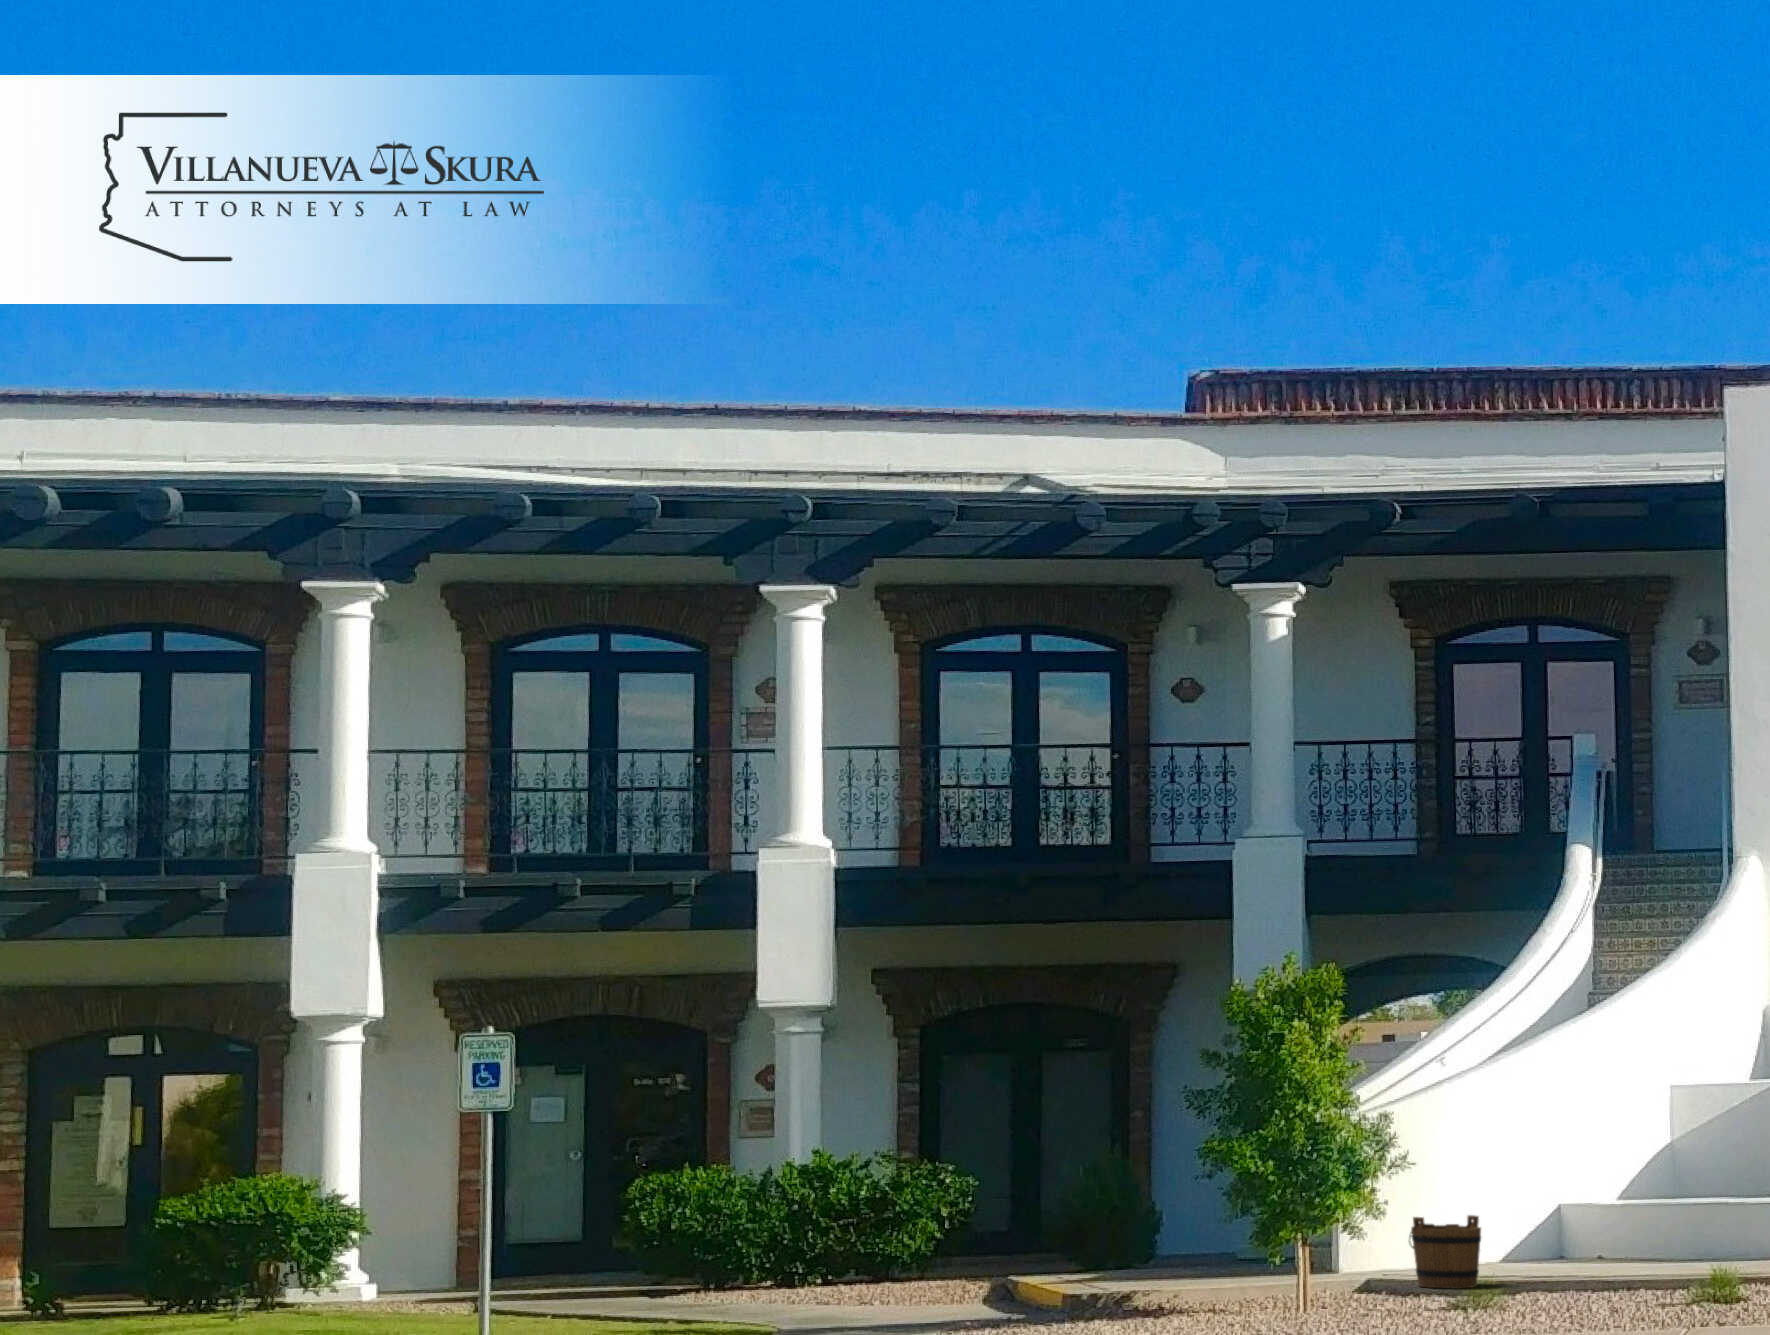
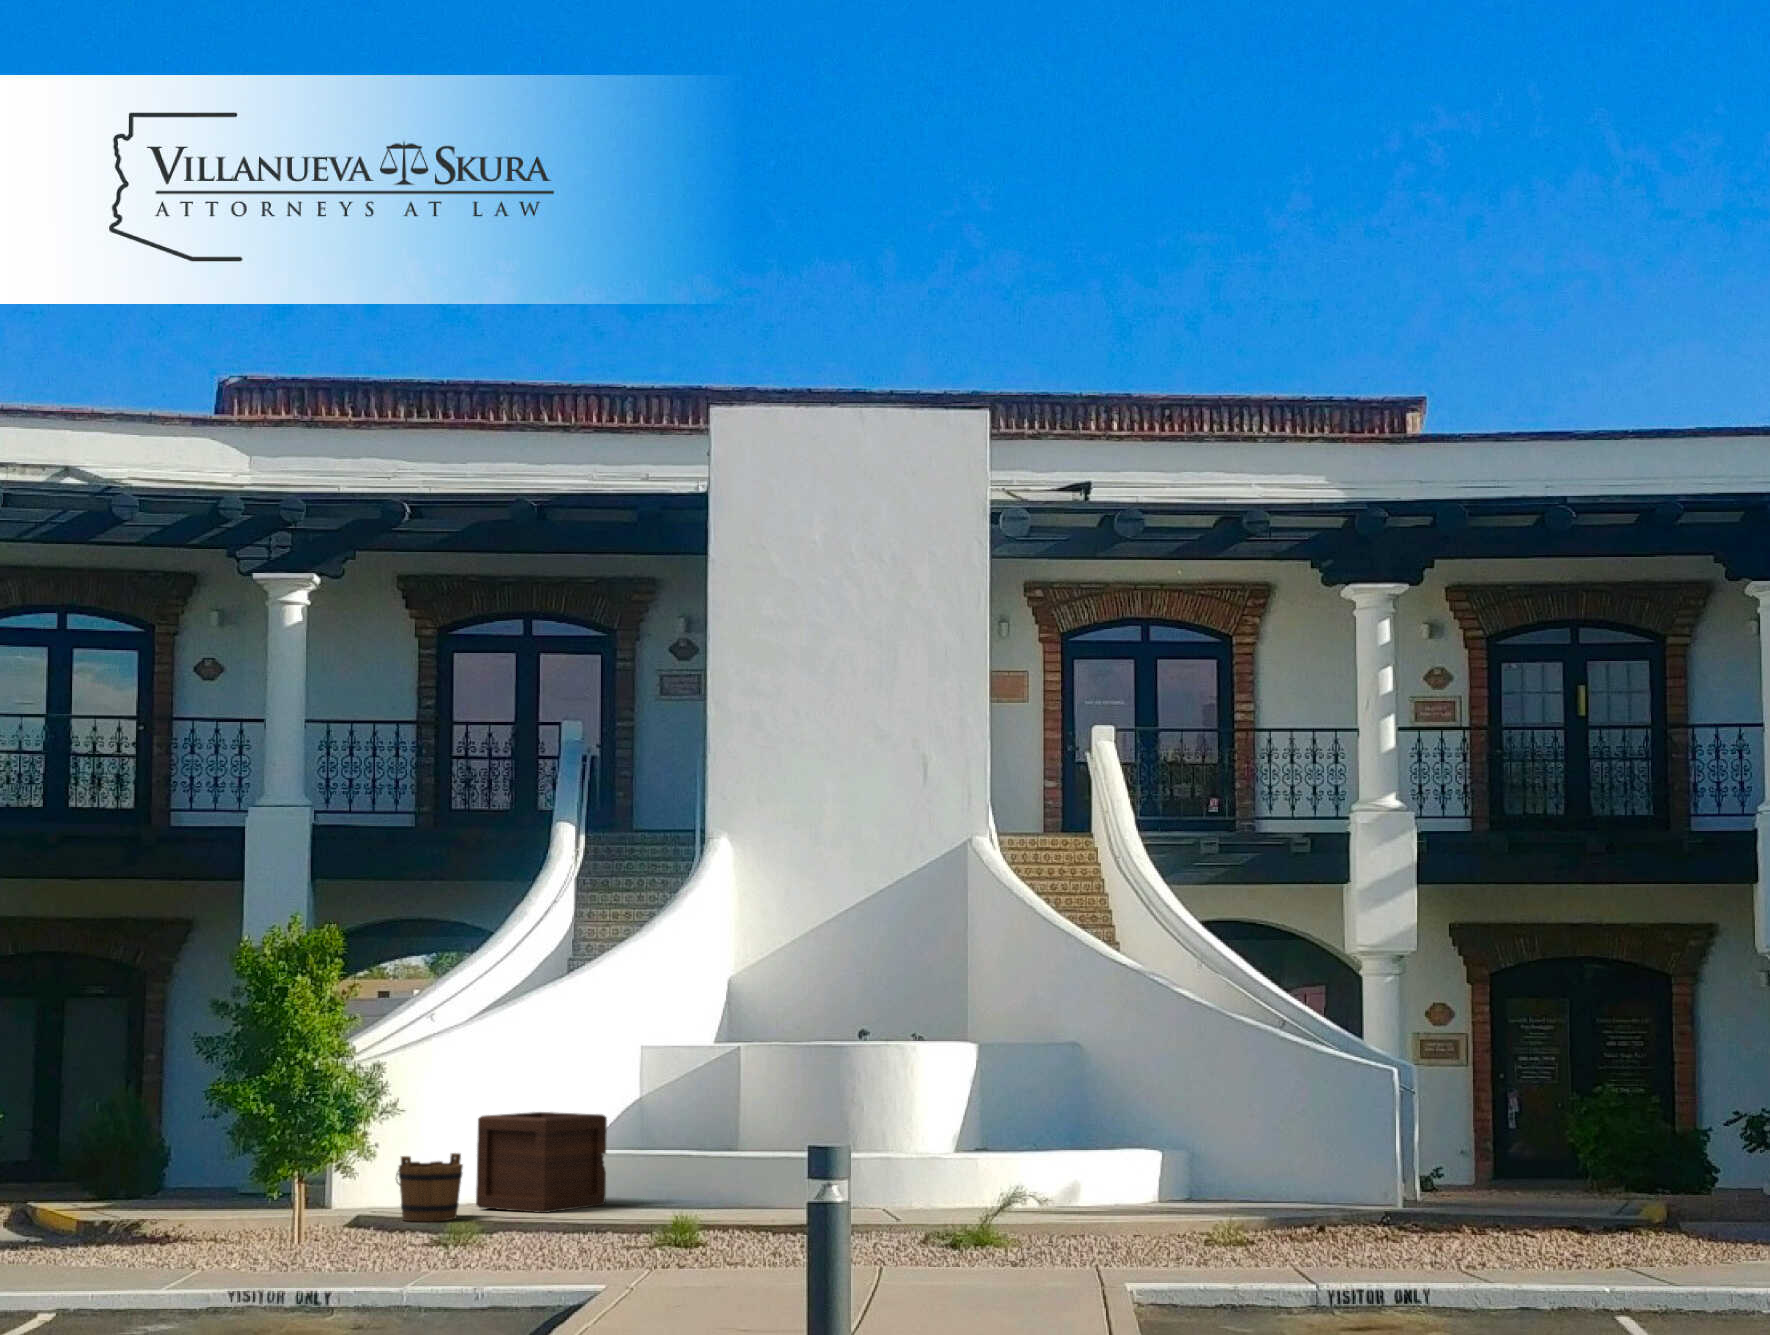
wooden crate: none [1496,1173,1645,1284] -> present [476,1112,607,1213]

